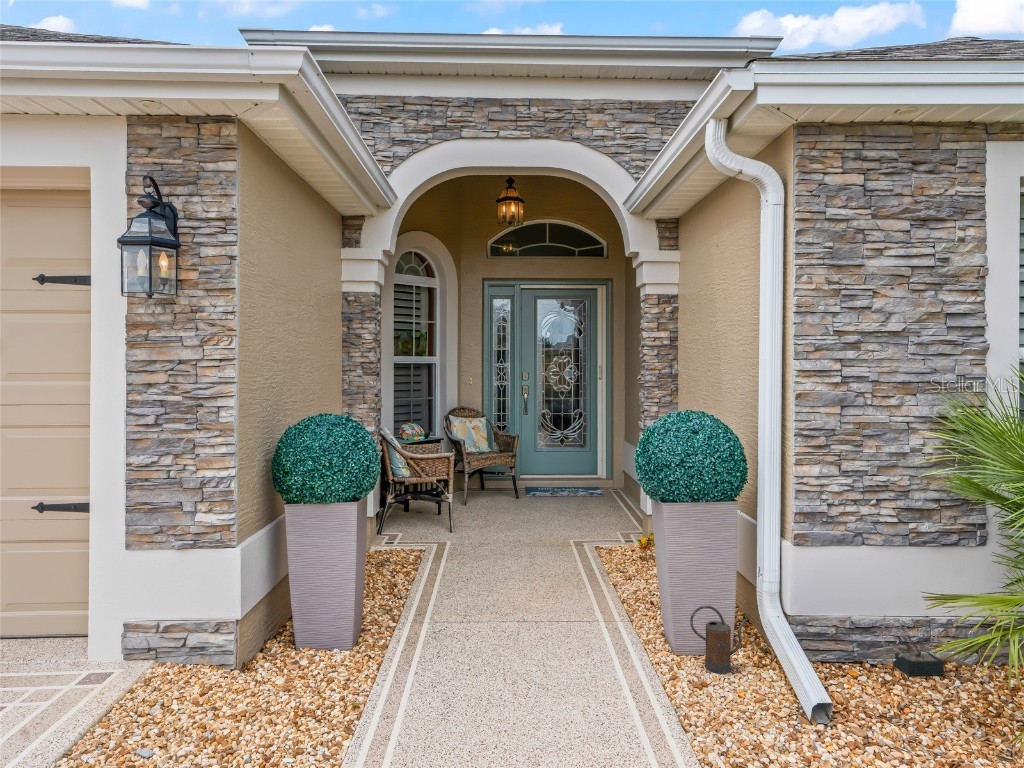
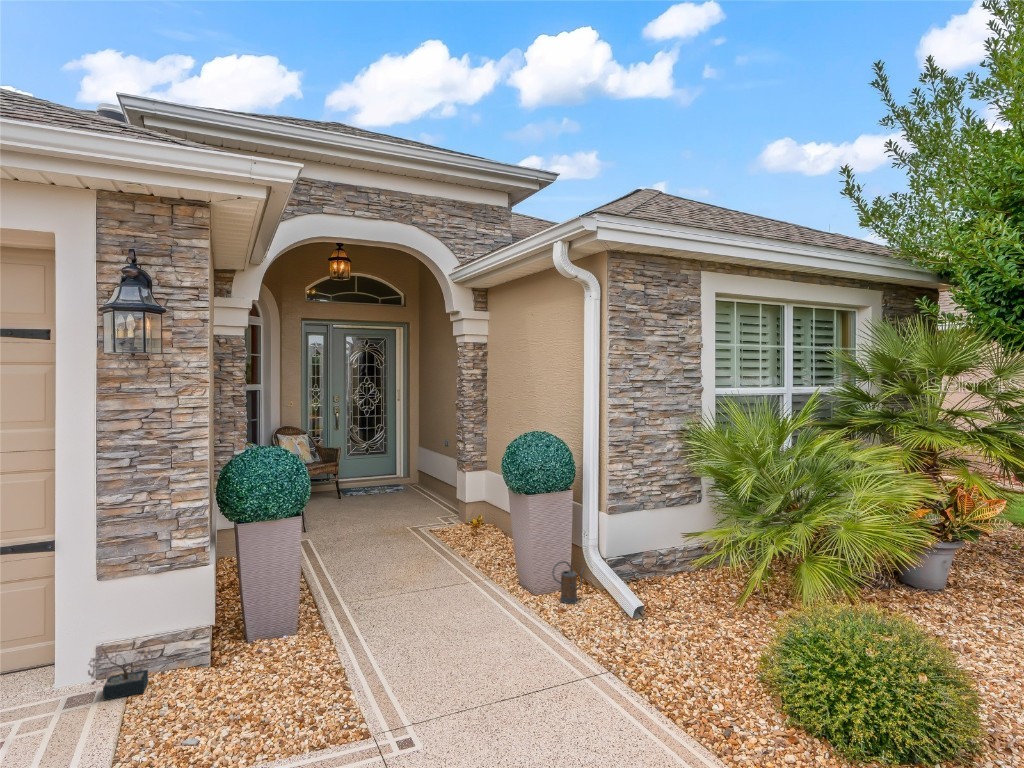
decorative plant: present [882,616,944,676] -> present [88,644,157,701]

